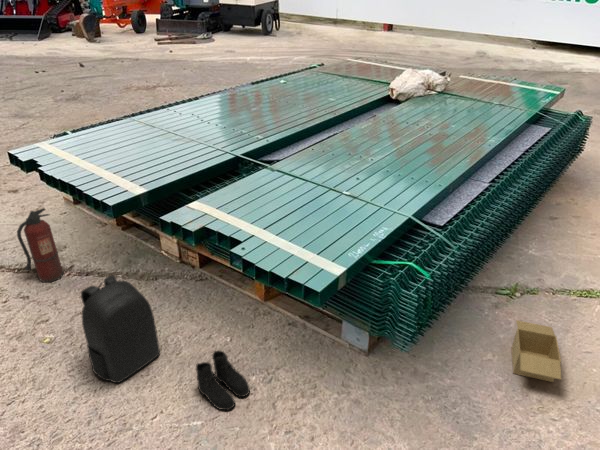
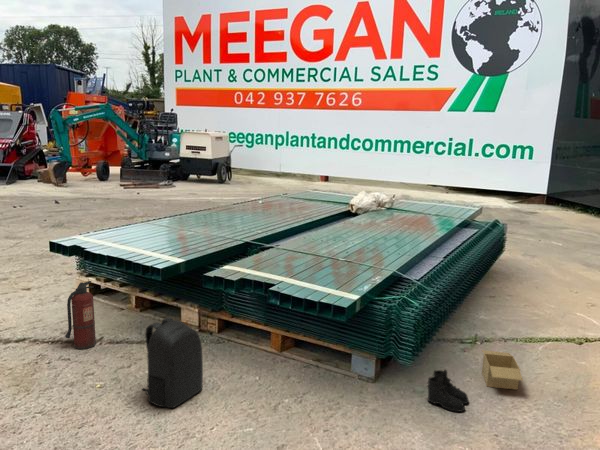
boots: present [196,351,250,410] -> present [427,370,469,412]

